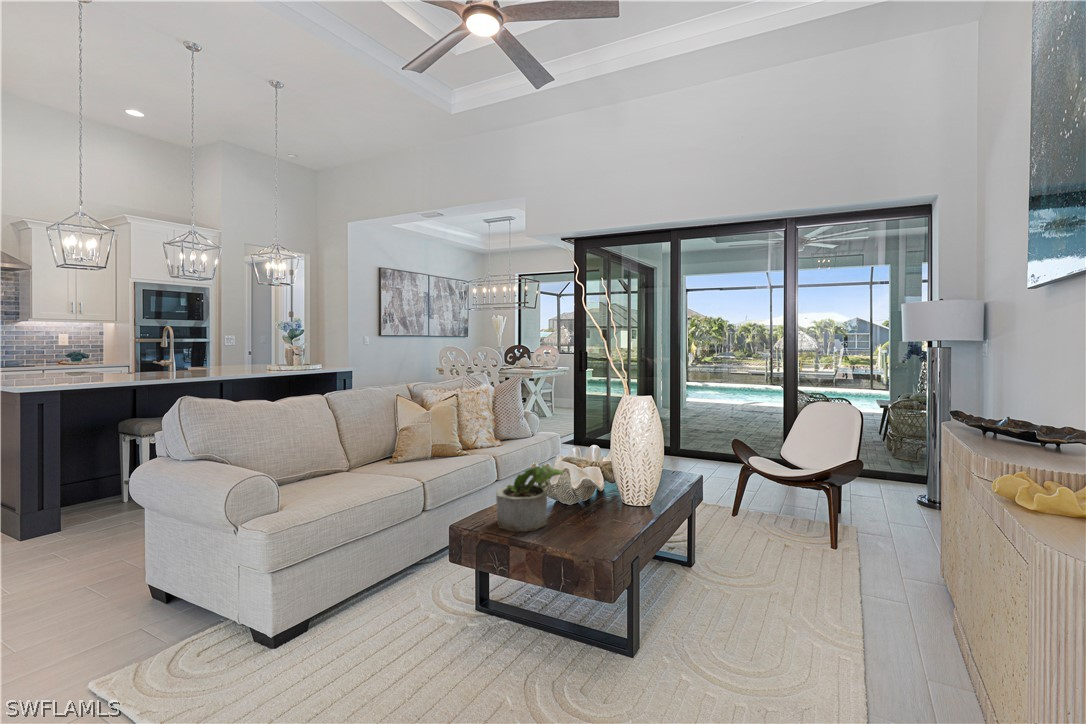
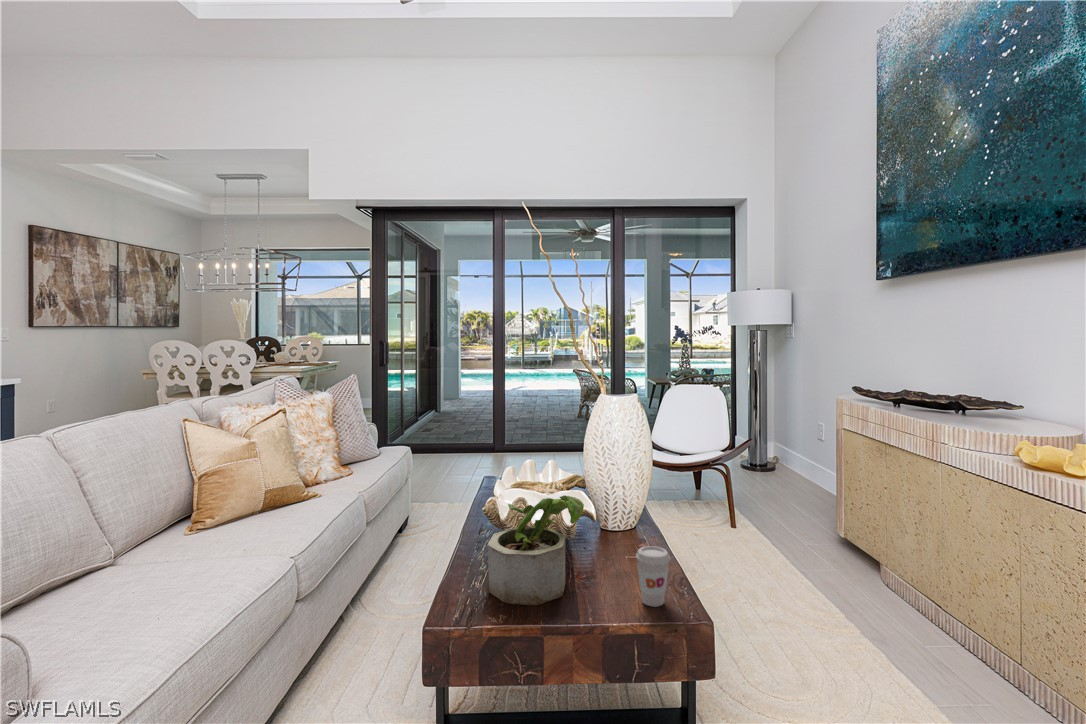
coffee cup: none [572,506,595,548] -> present [636,546,670,607]

